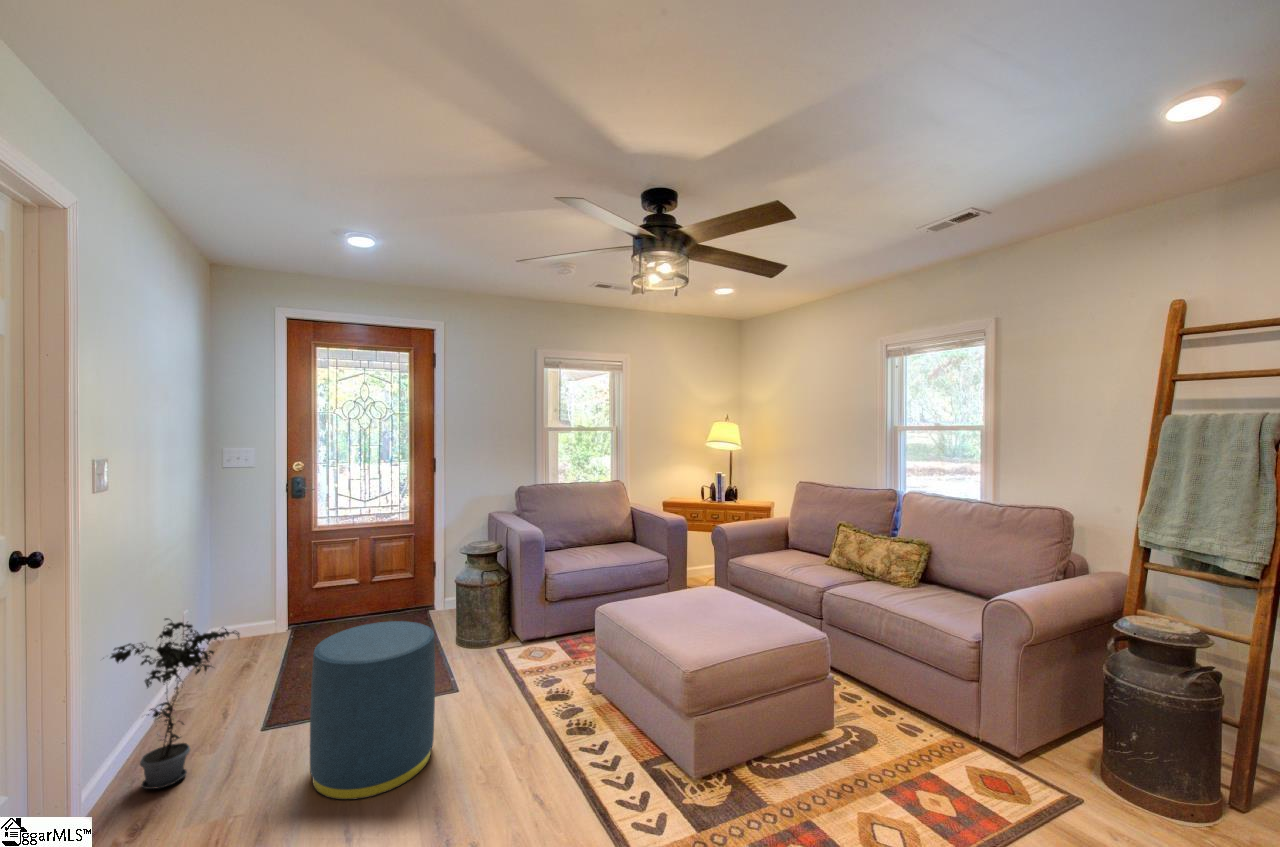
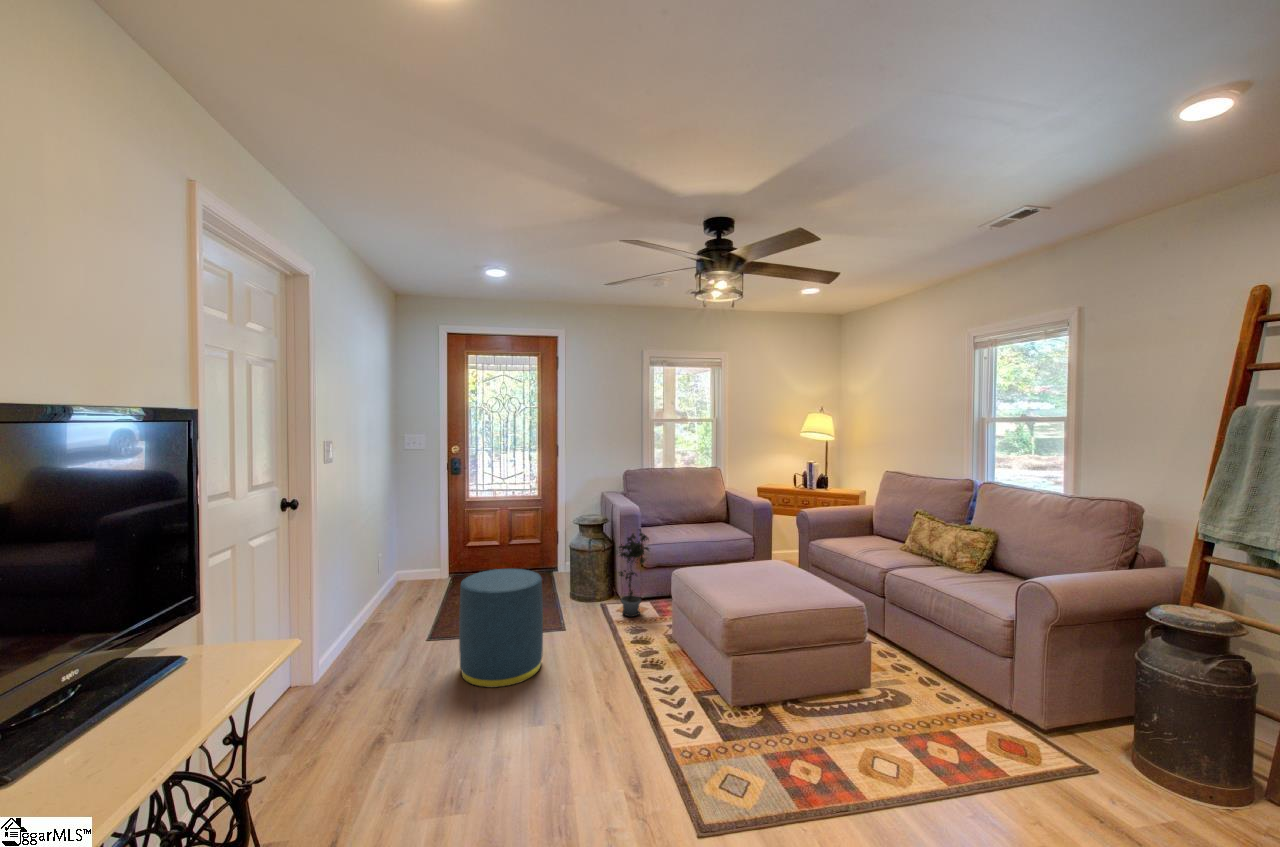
potted plant: present [110,618,239,789] -> present [619,529,649,617]

